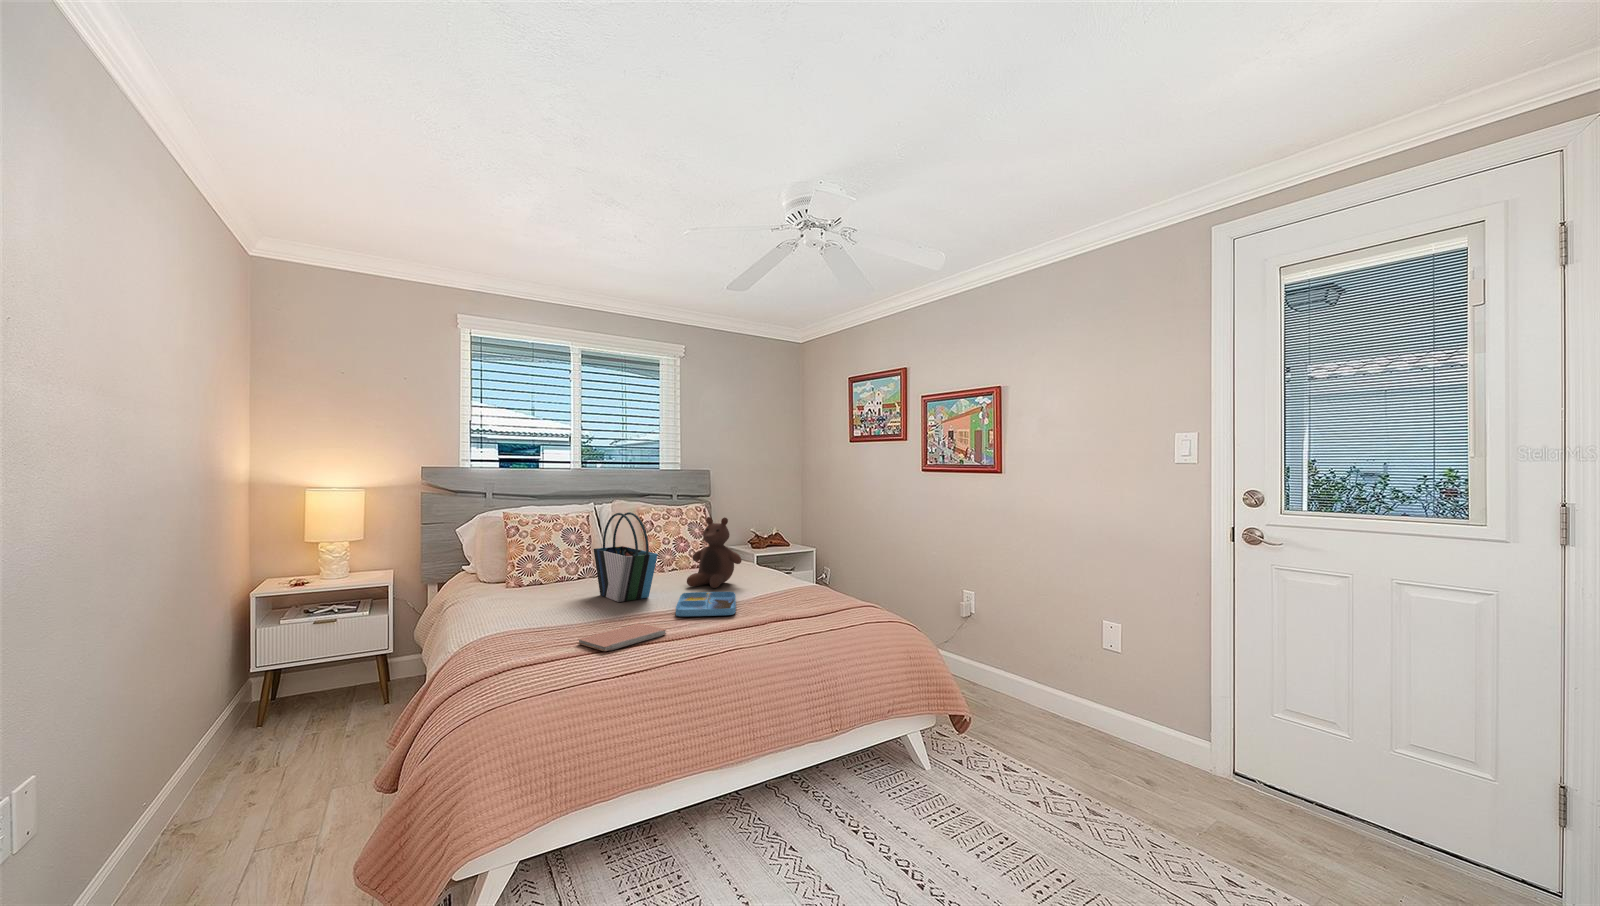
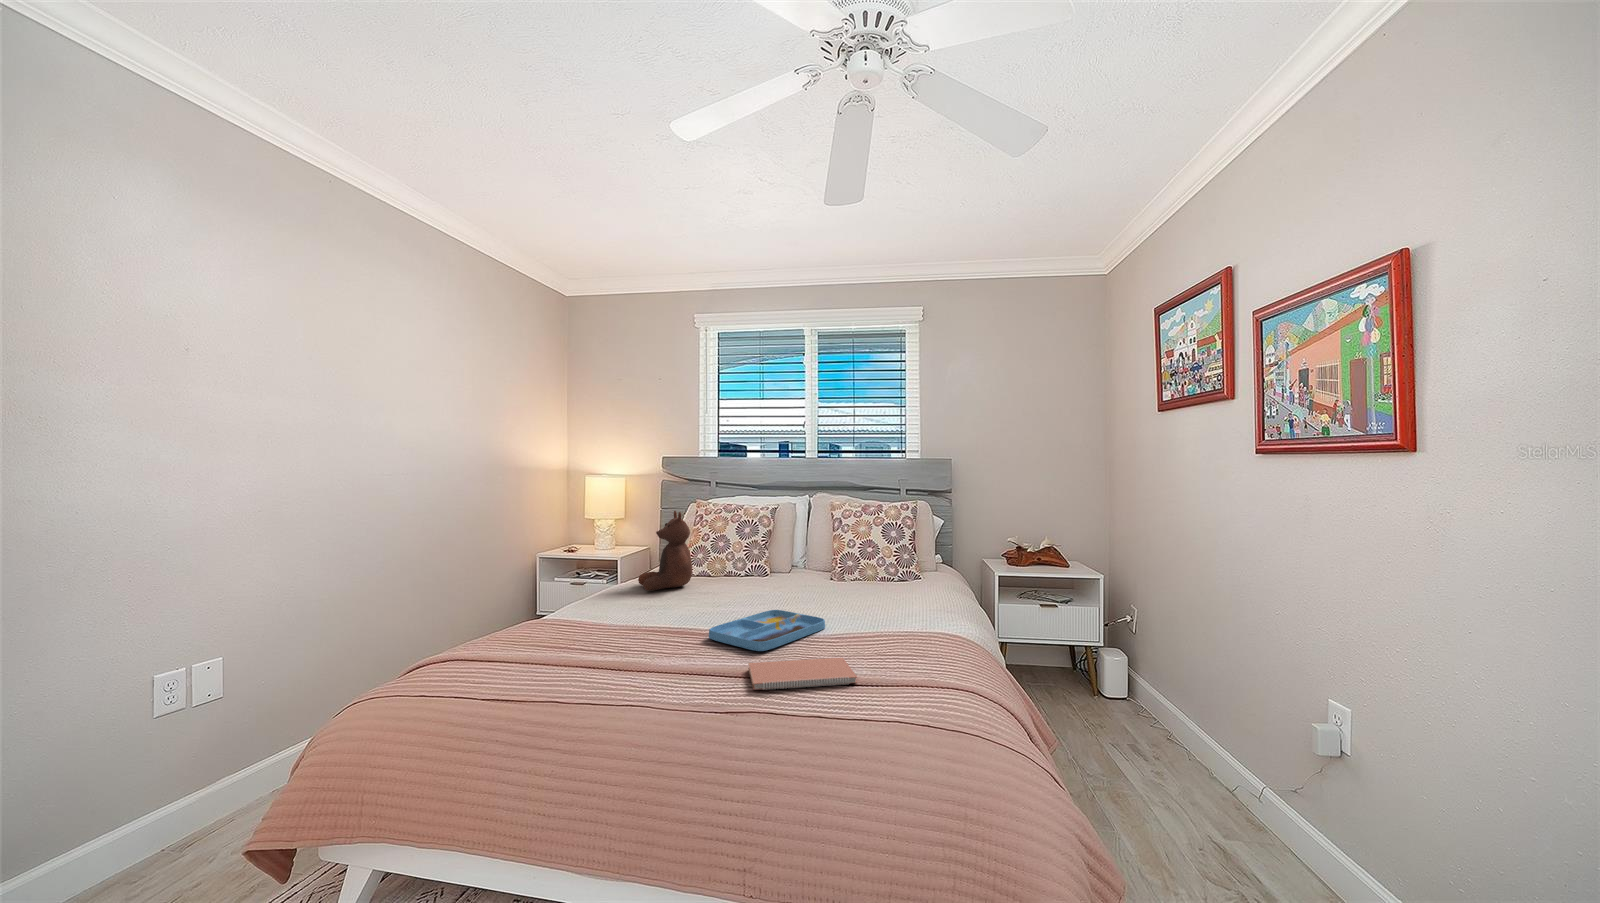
tote bag: present [594,512,658,602] -> none [705,505,757,608]
stuffed bear: present [687,517,742,588] -> present [638,511,692,591]
notebook: present [578,623,666,651] -> present [748,658,857,690]

